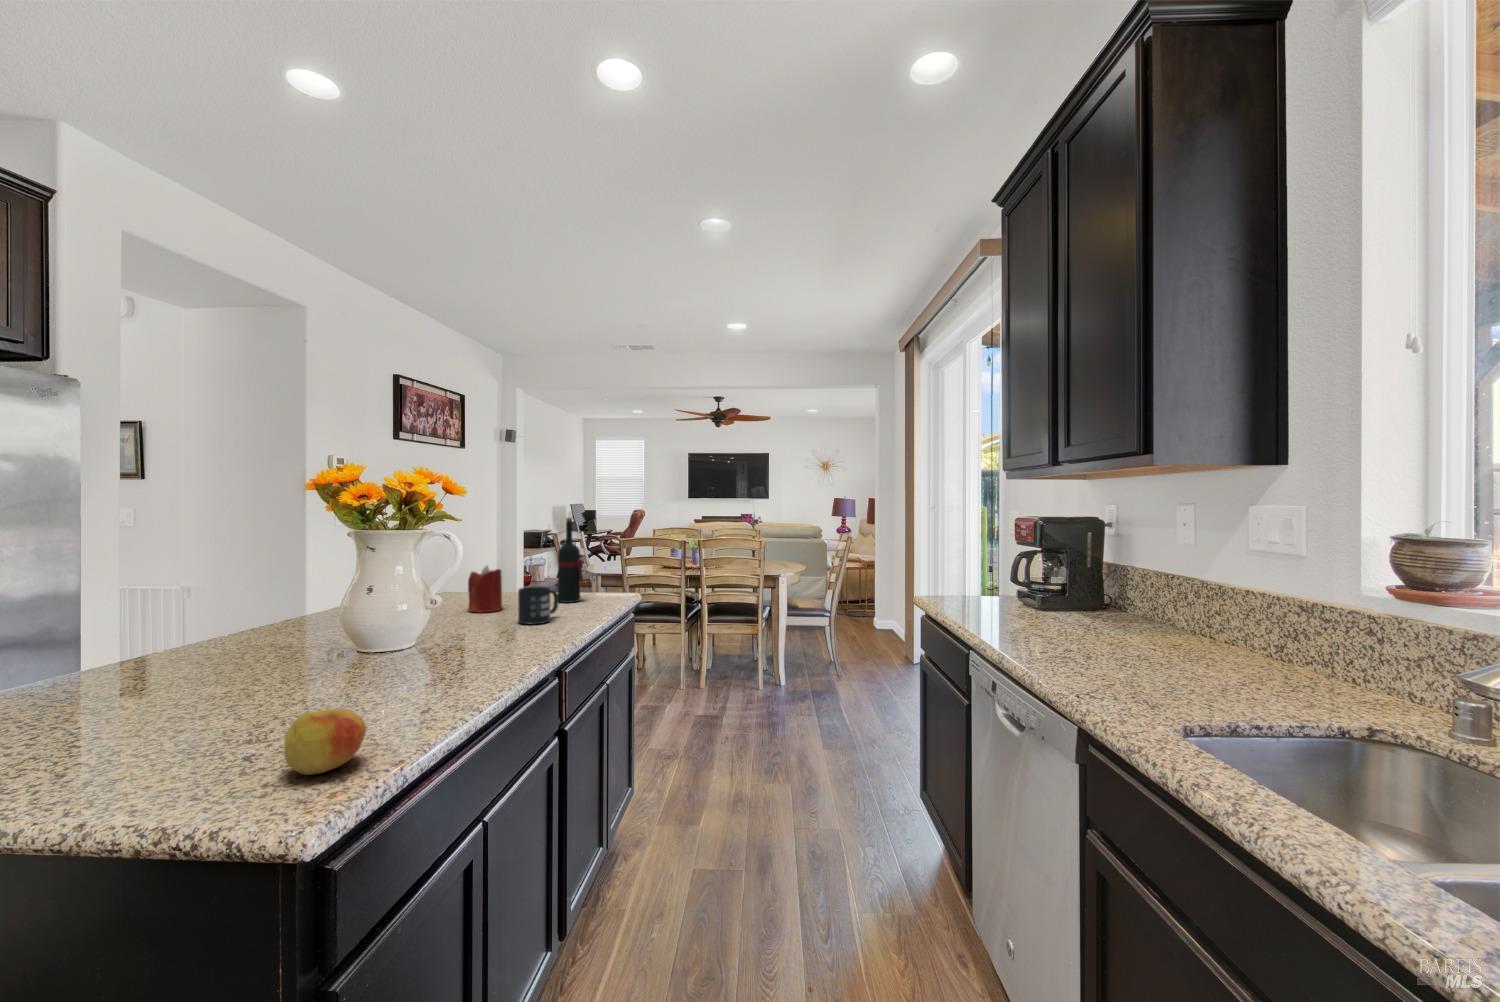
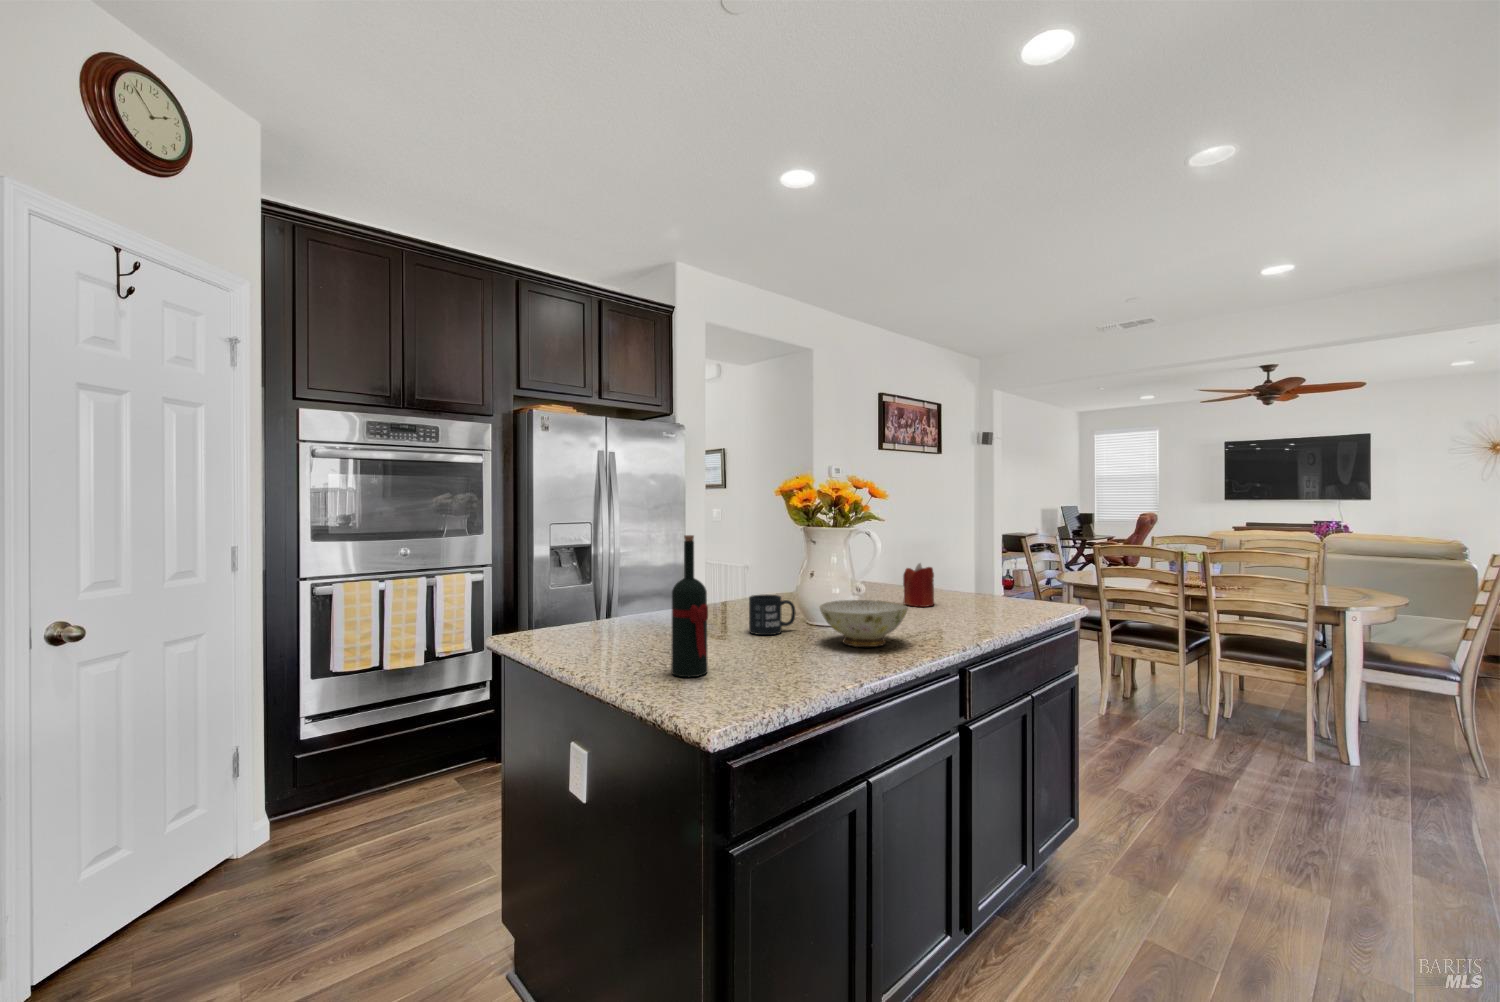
wine bottle: present [558,518,585,603] -> present [671,535,708,677]
mug: present [518,587,558,624] -> present [749,595,795,635]
ceramic bowl: none [394,612,504,669] -> present [820,600,908,647]
apple: present [284,709,366,775] -> none [717,653,767,699]

